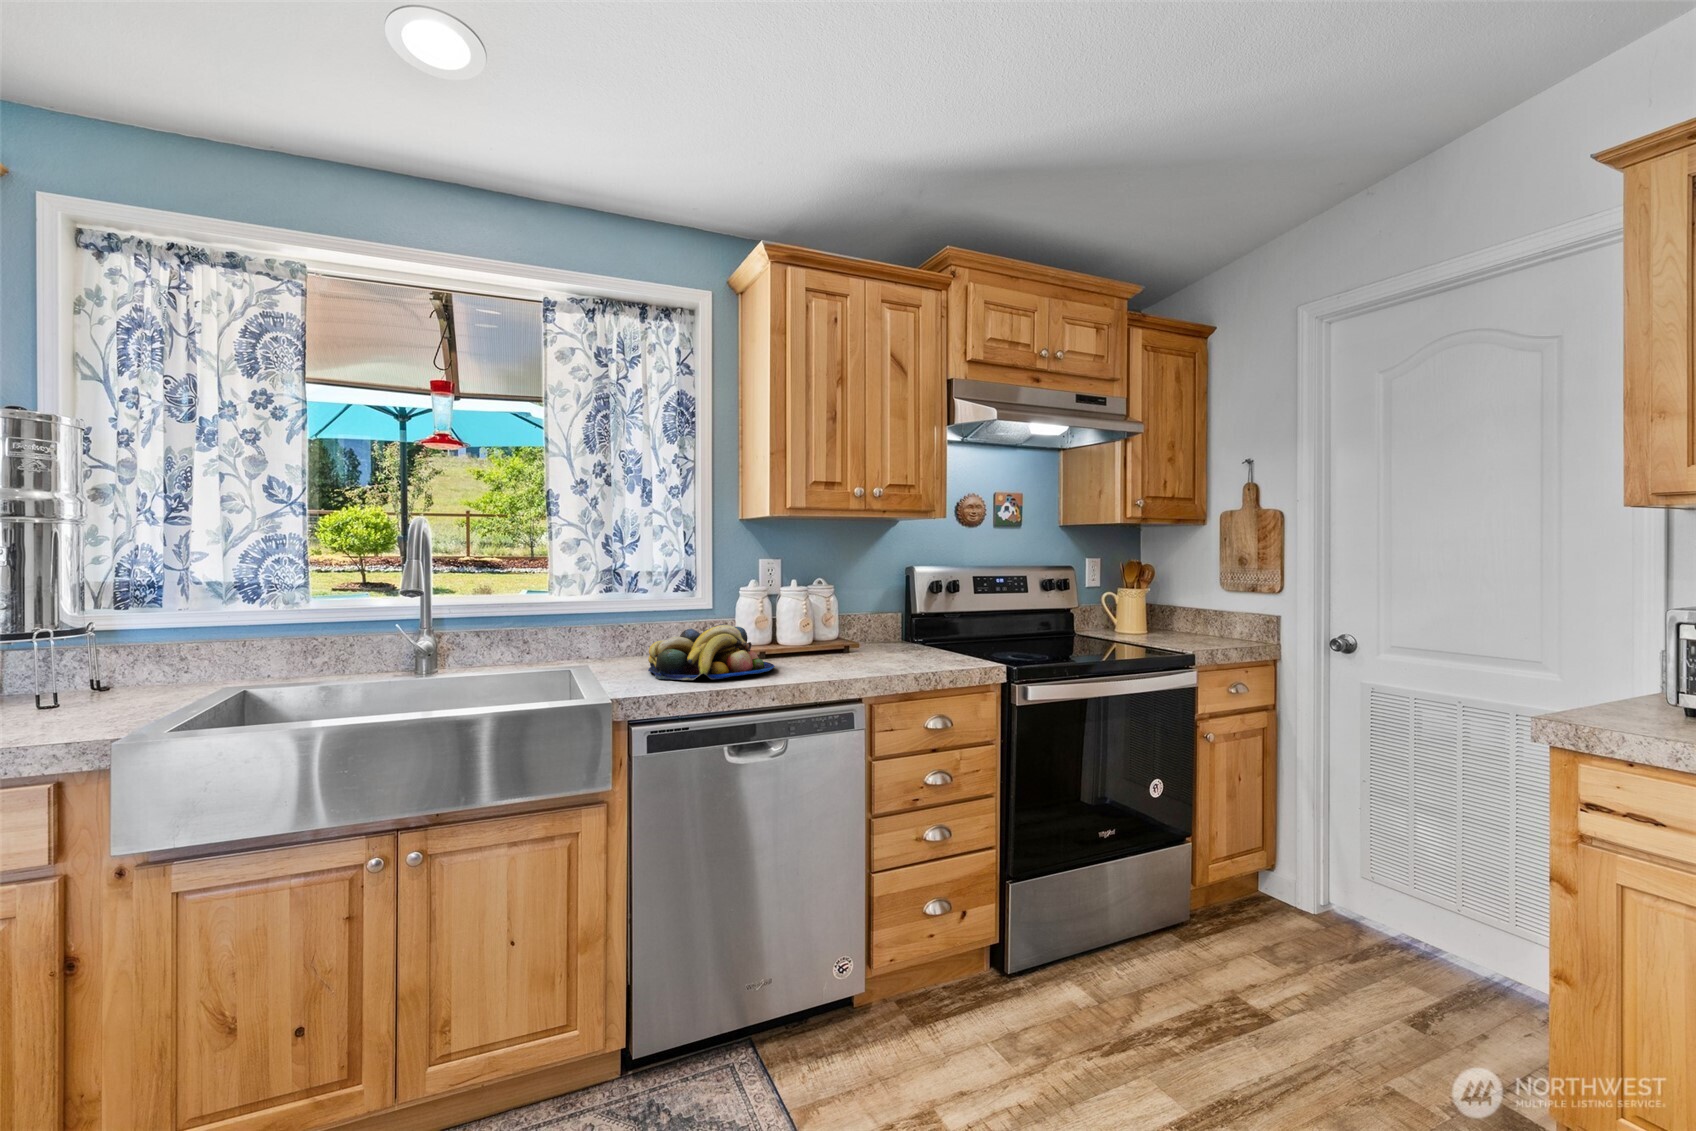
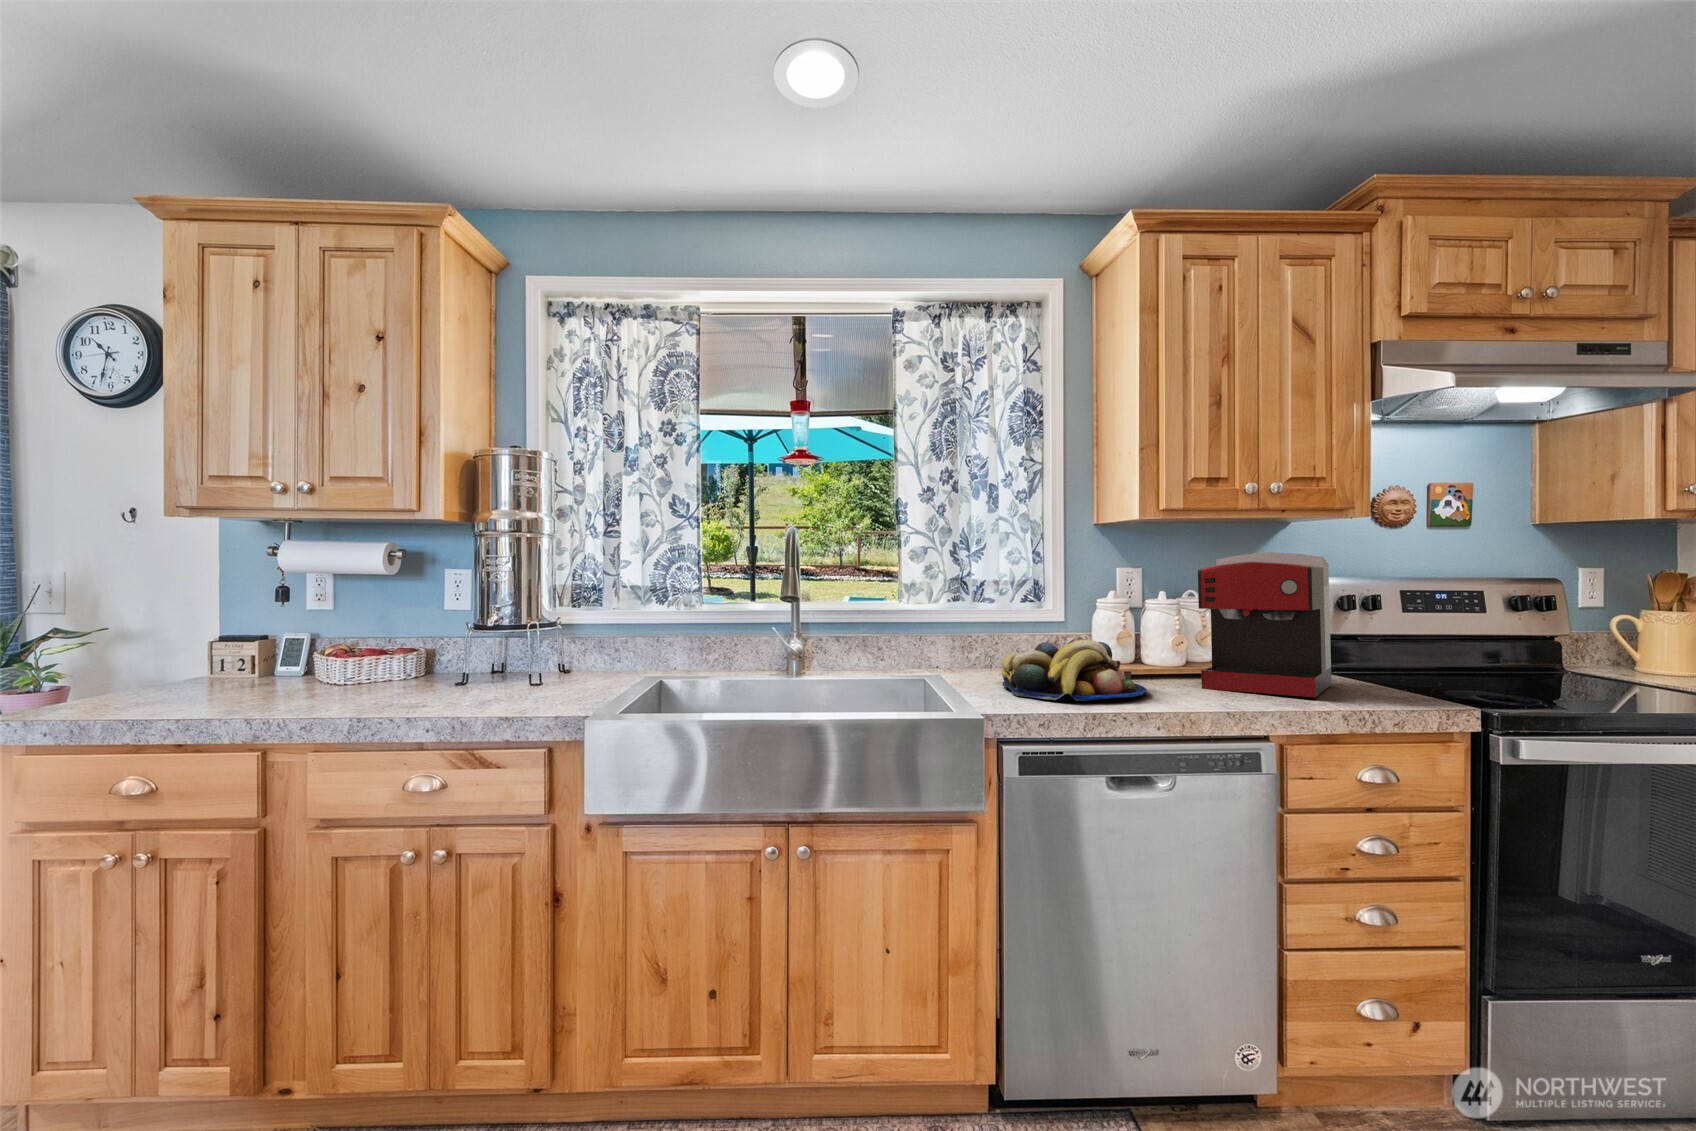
coffee maker: none [819,547,919,665] -> present [1198,552,1331,697]

